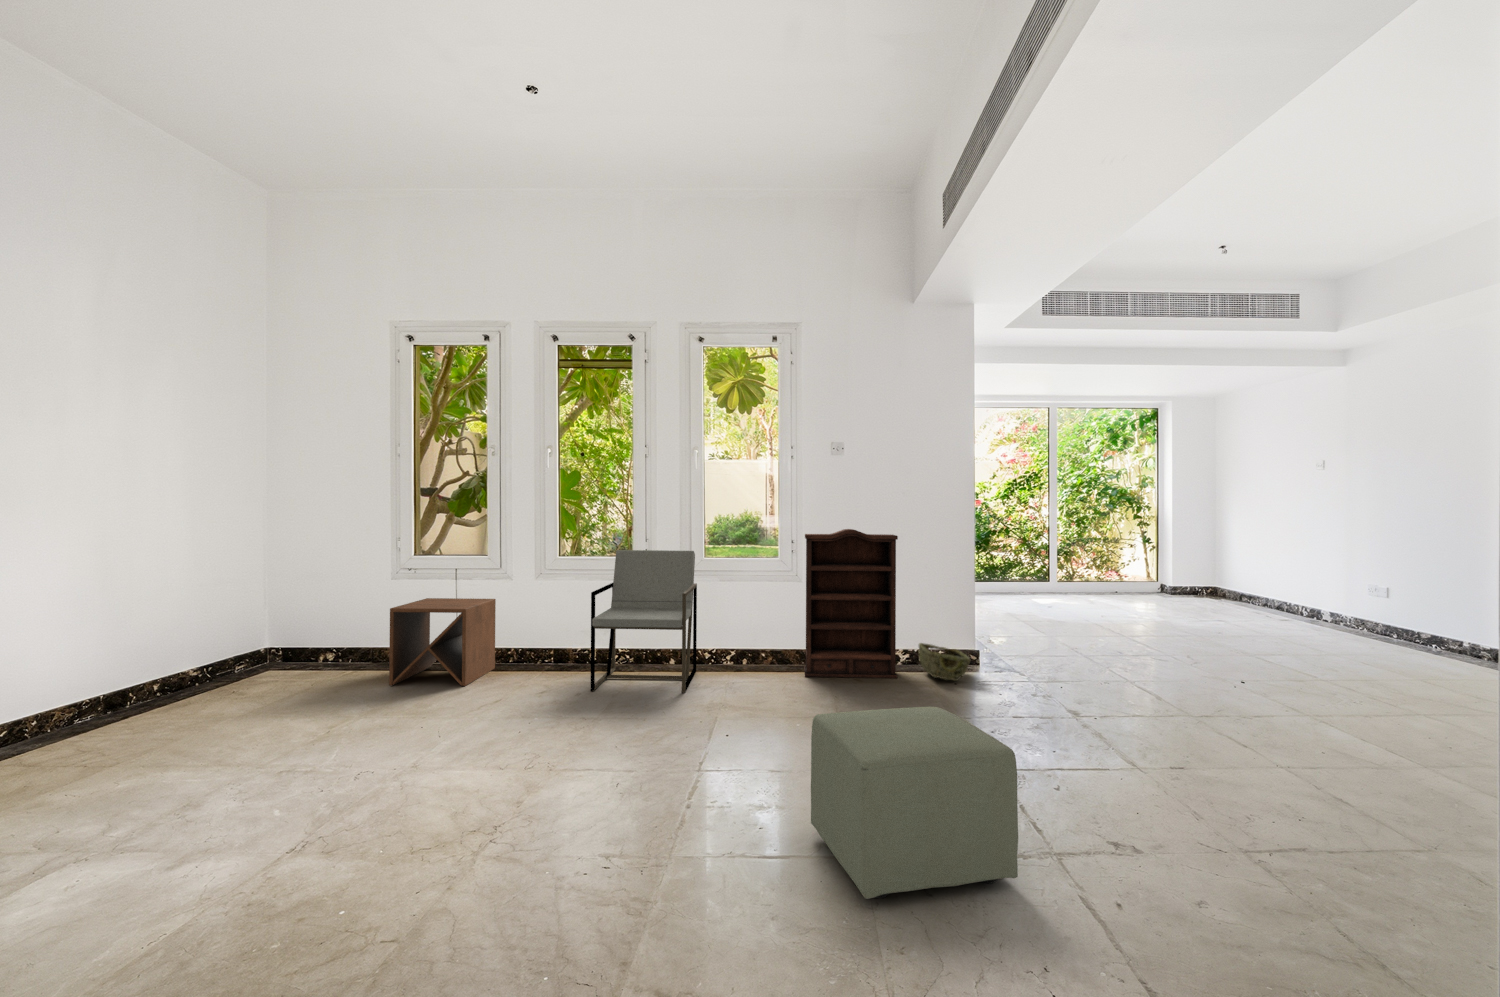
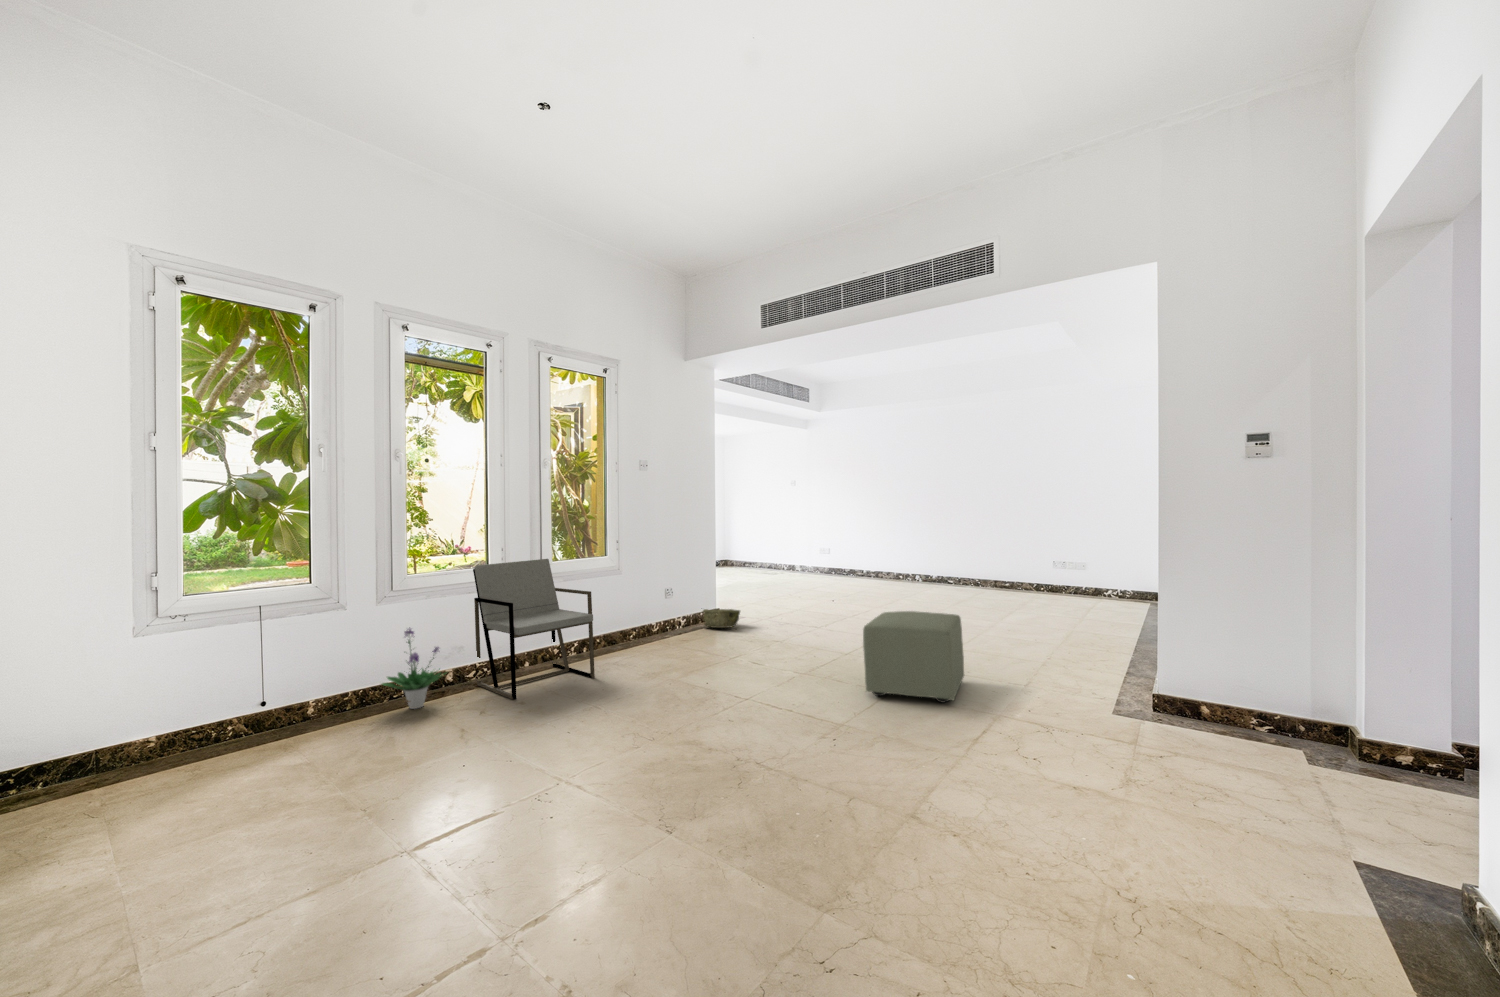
bookshelf: present [804,529,898,678] -> none [625,531,698,648]
side table: present [389,598,496,686] -> none [218,639,355,773]
potted plant: none [518,601,571,676] -> present [382,627,446,709]

